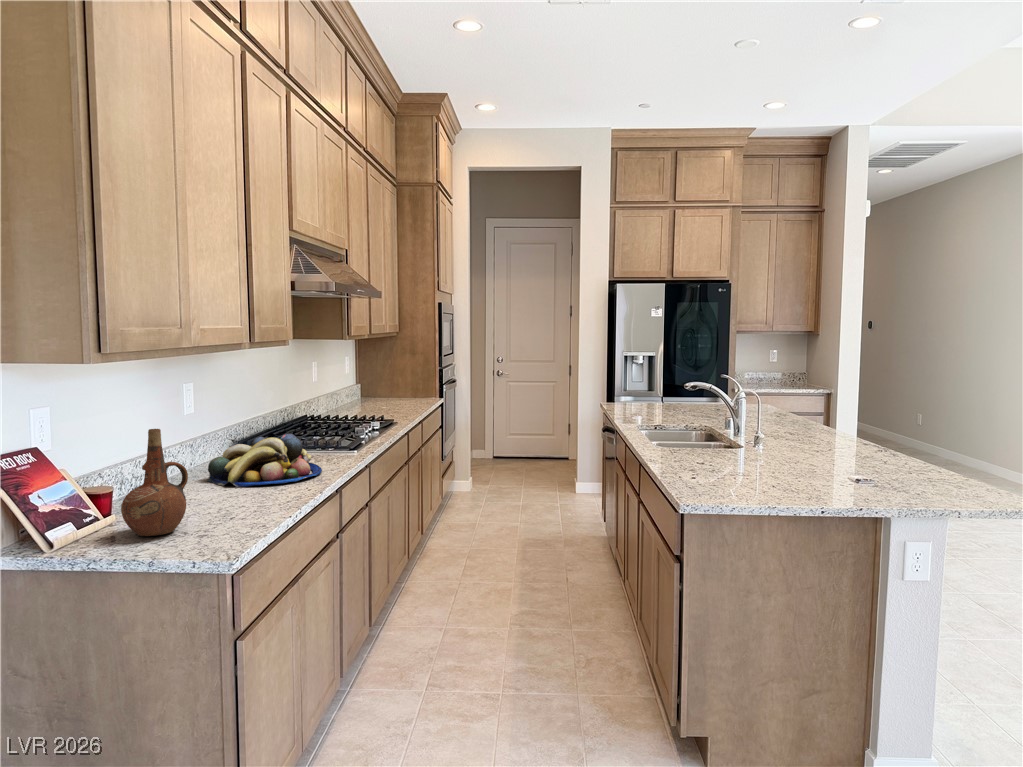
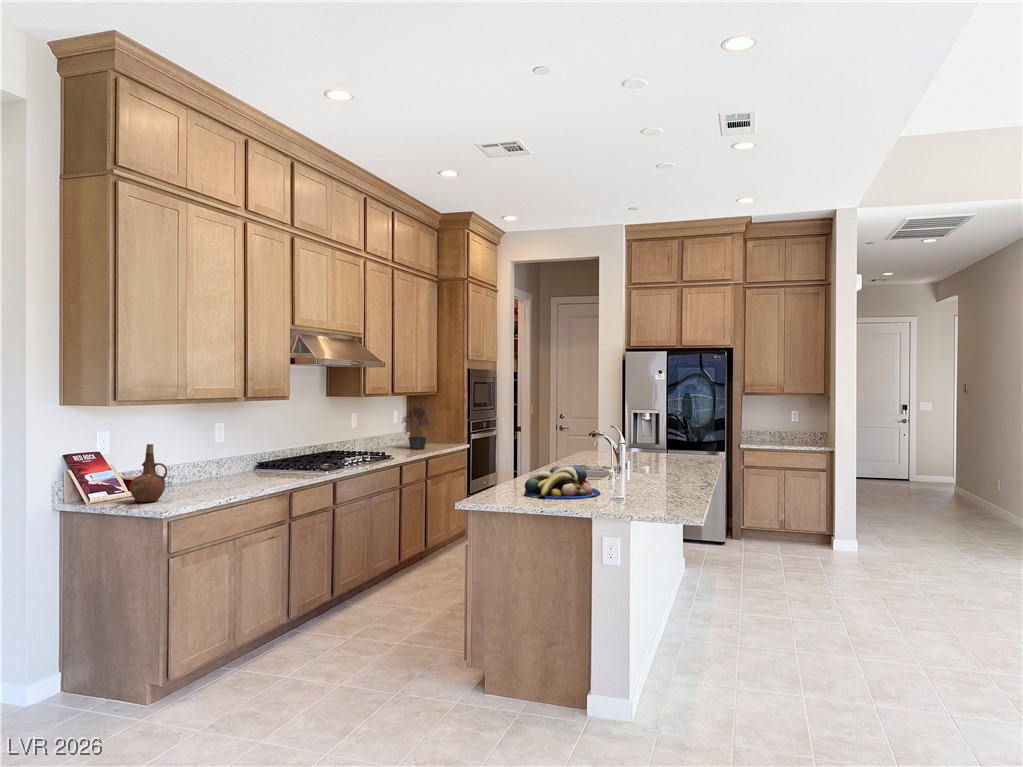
potted plant: none [376,348,421,407] -> present [403,406,431,449]
fruit bowl: present [208,434,322,487] -> present [524,465,600,499]

